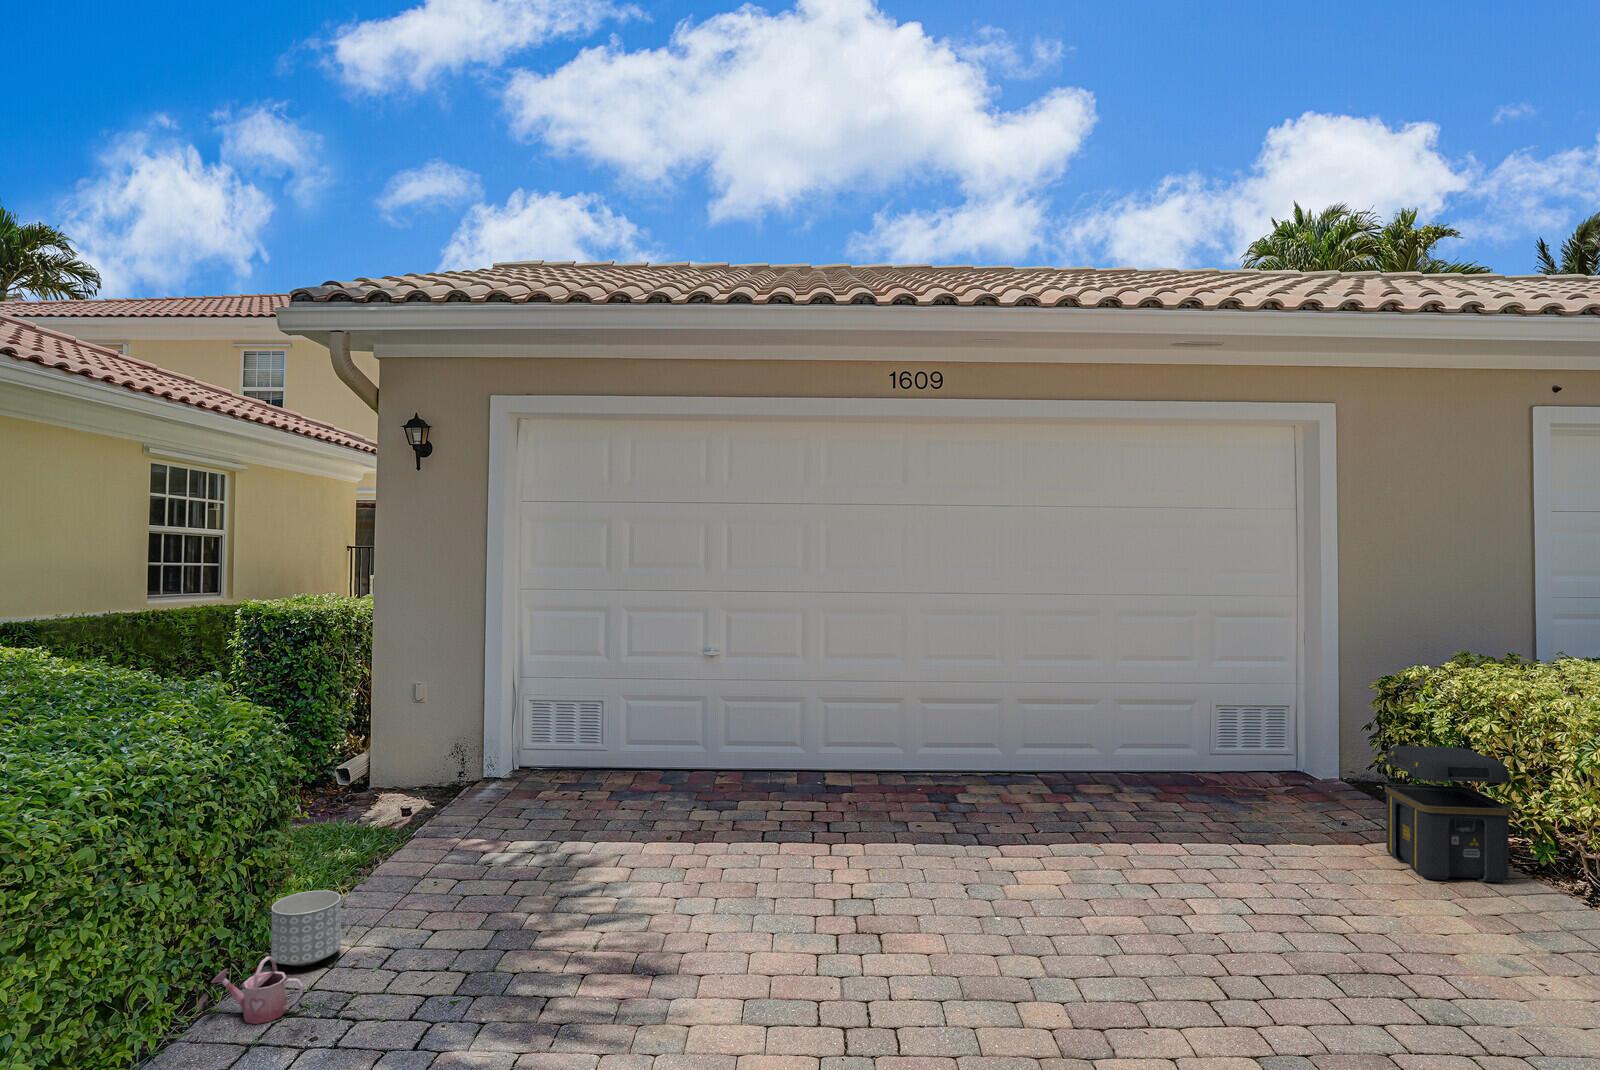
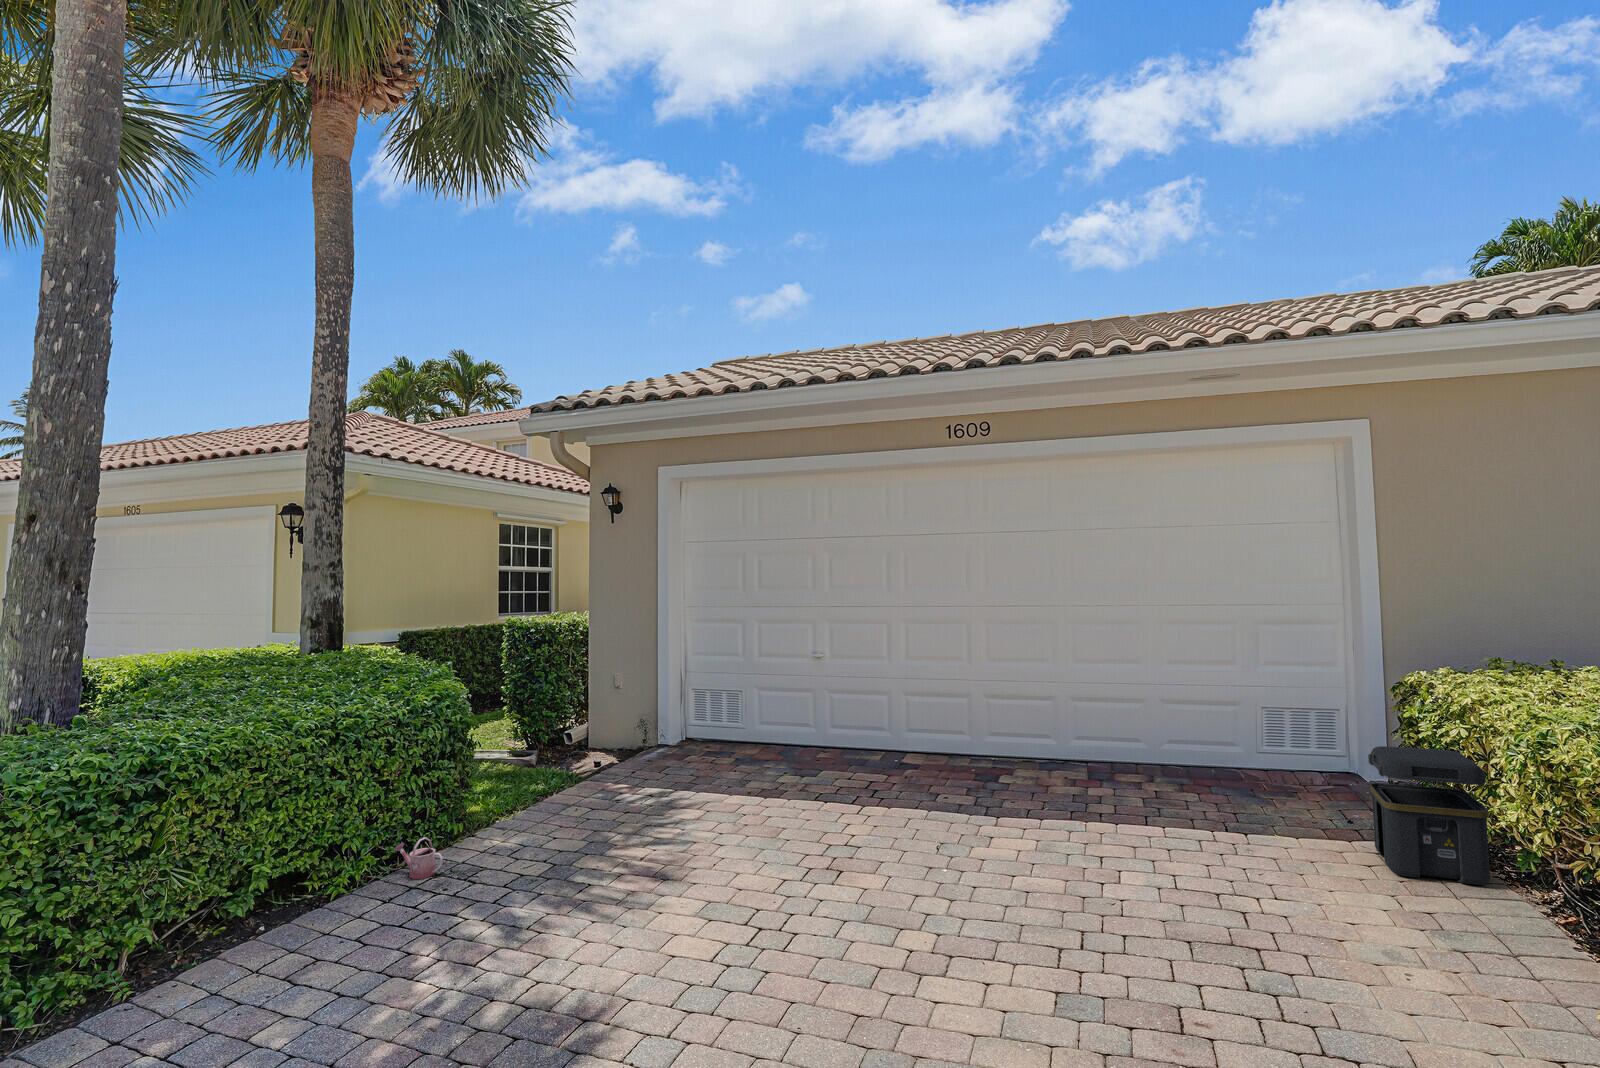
planter: present [271,890,341,966] -> none [444,802,488,850]

